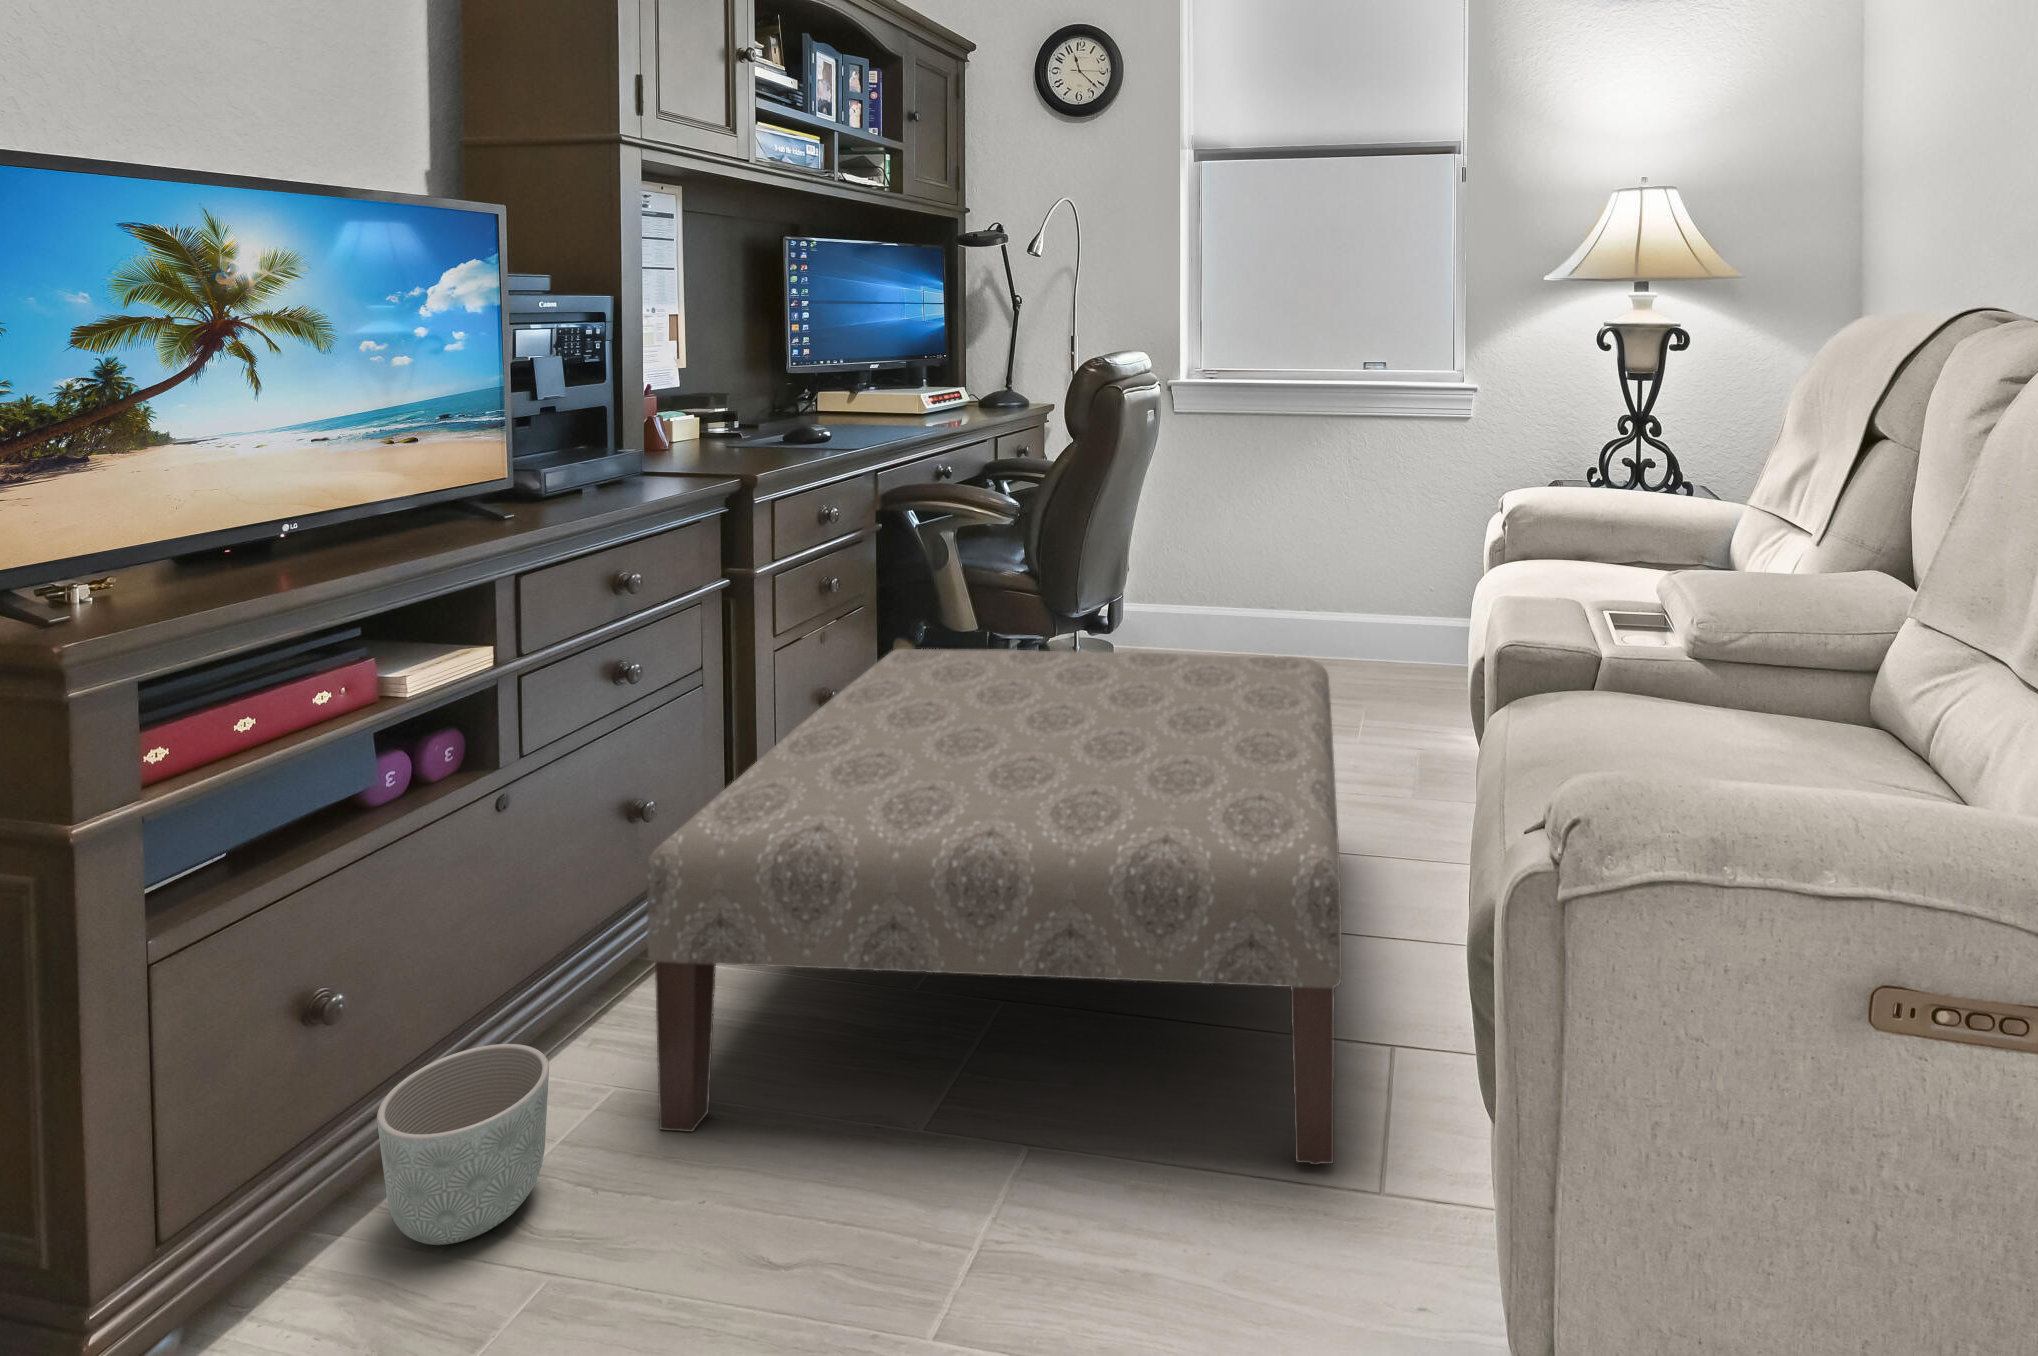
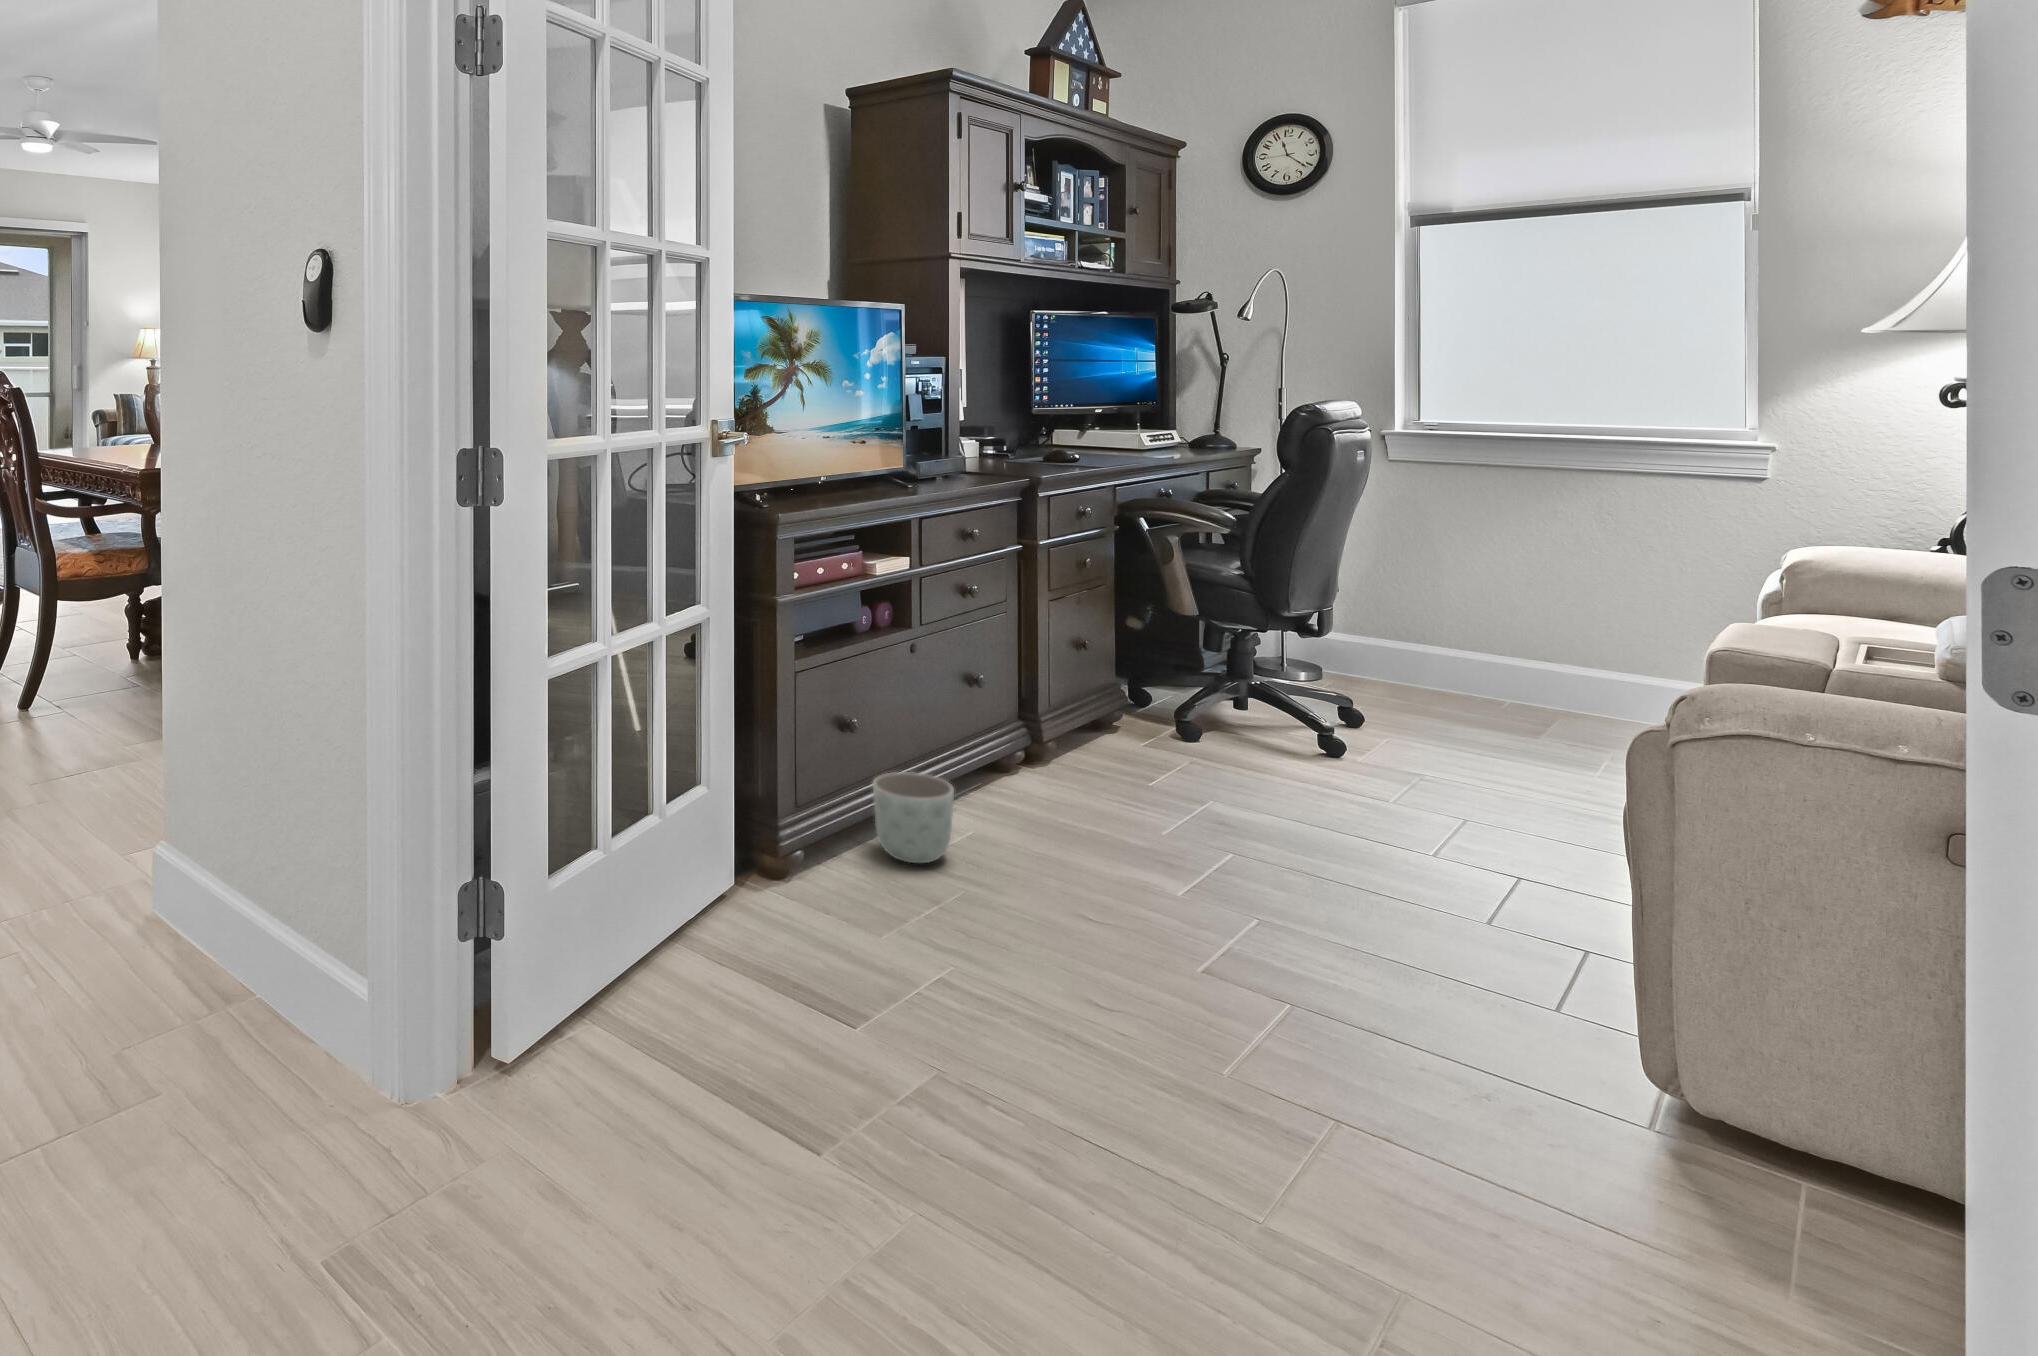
ottoman: present [647,649,1342,1165] -> none [1002,614,1540,982]

